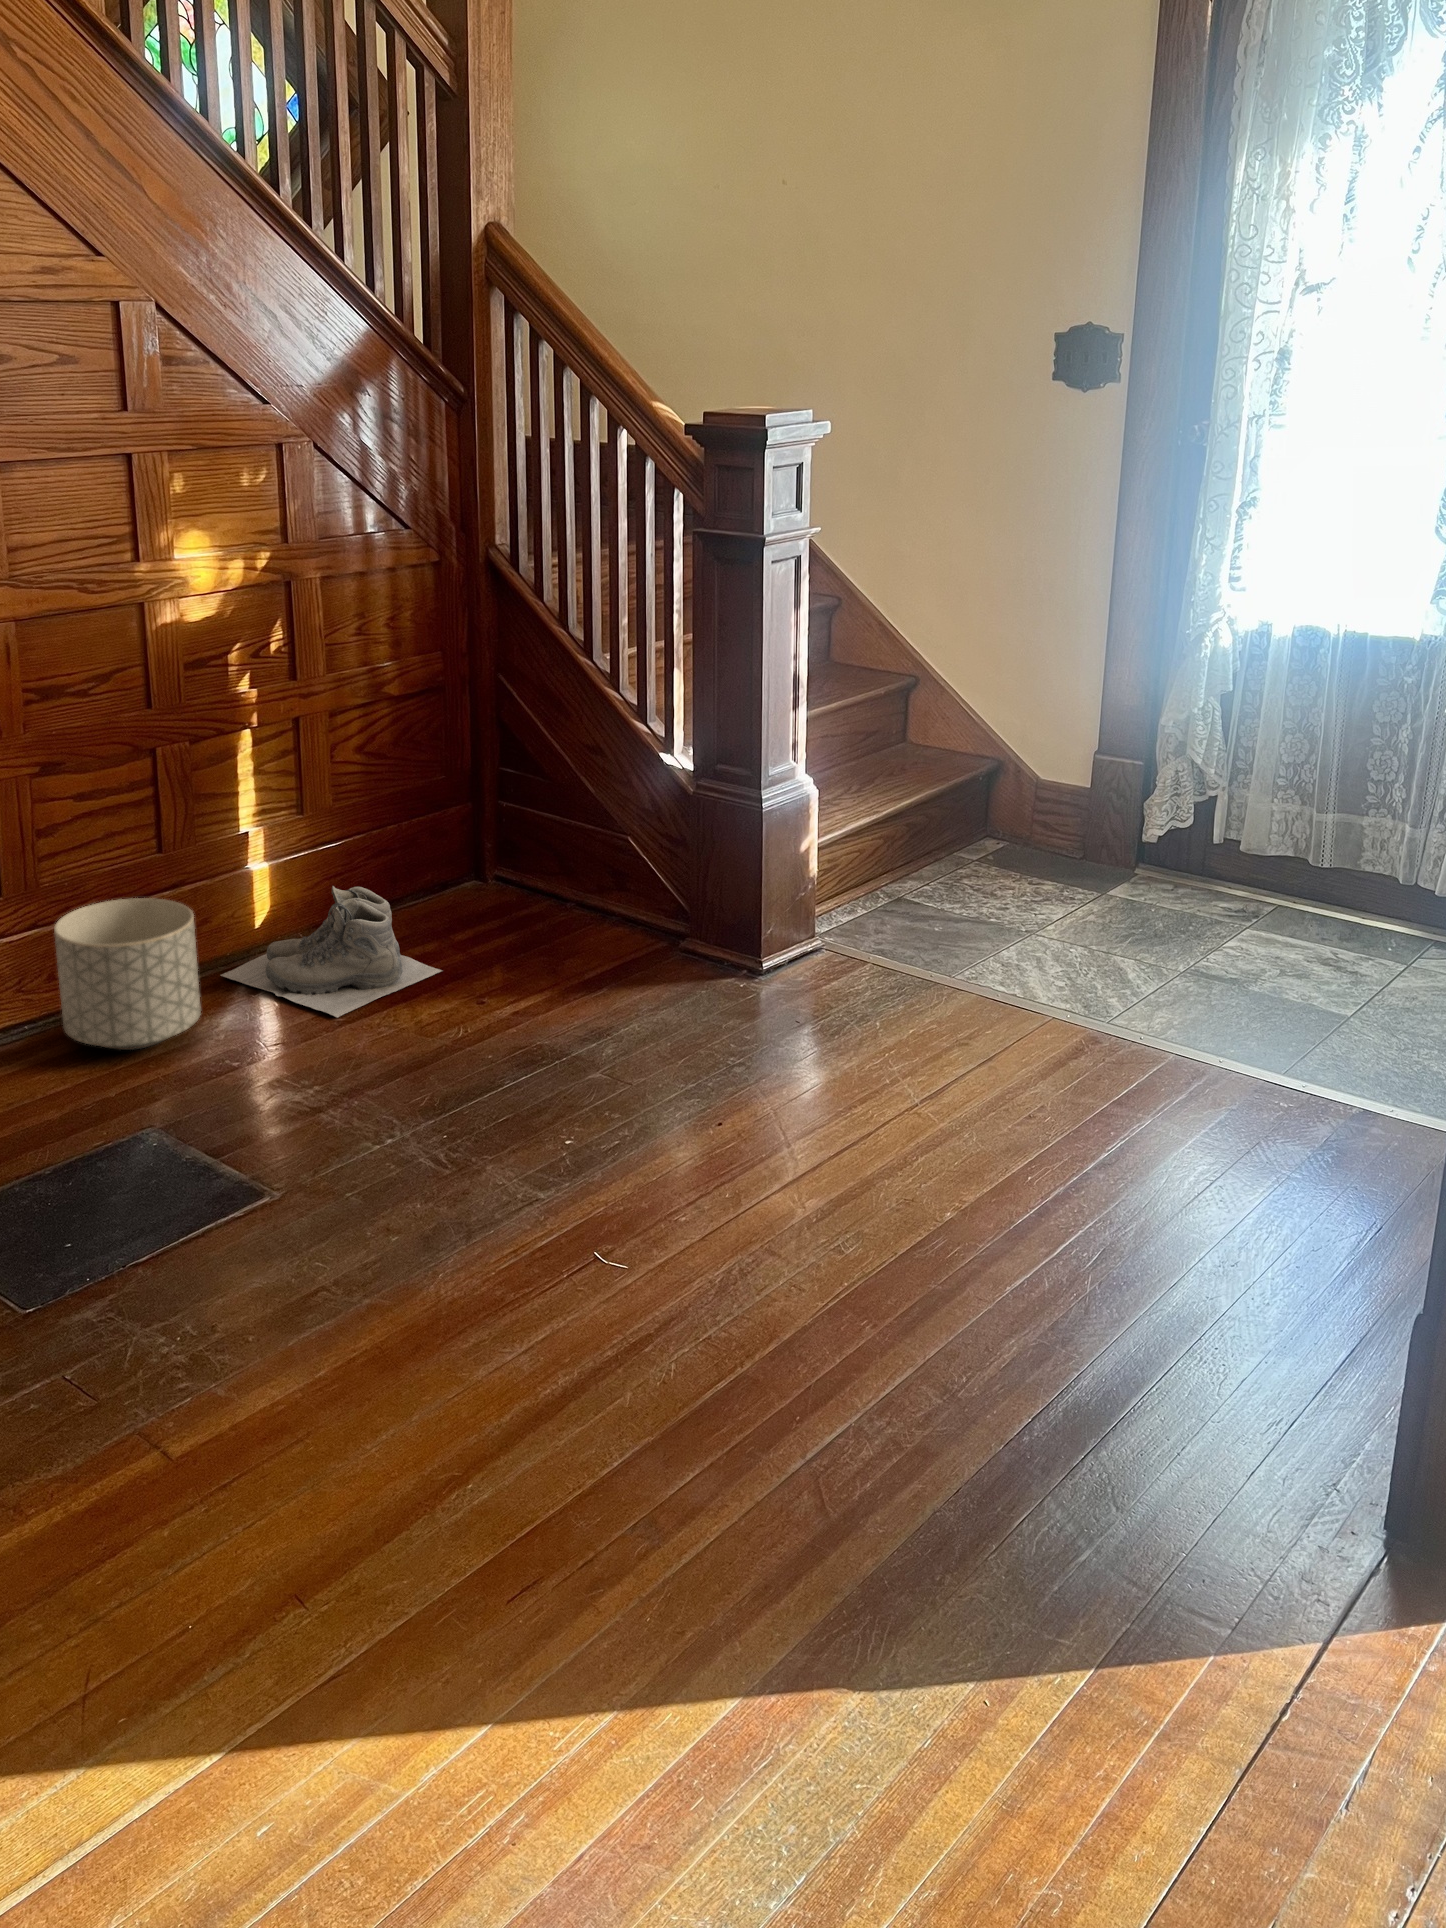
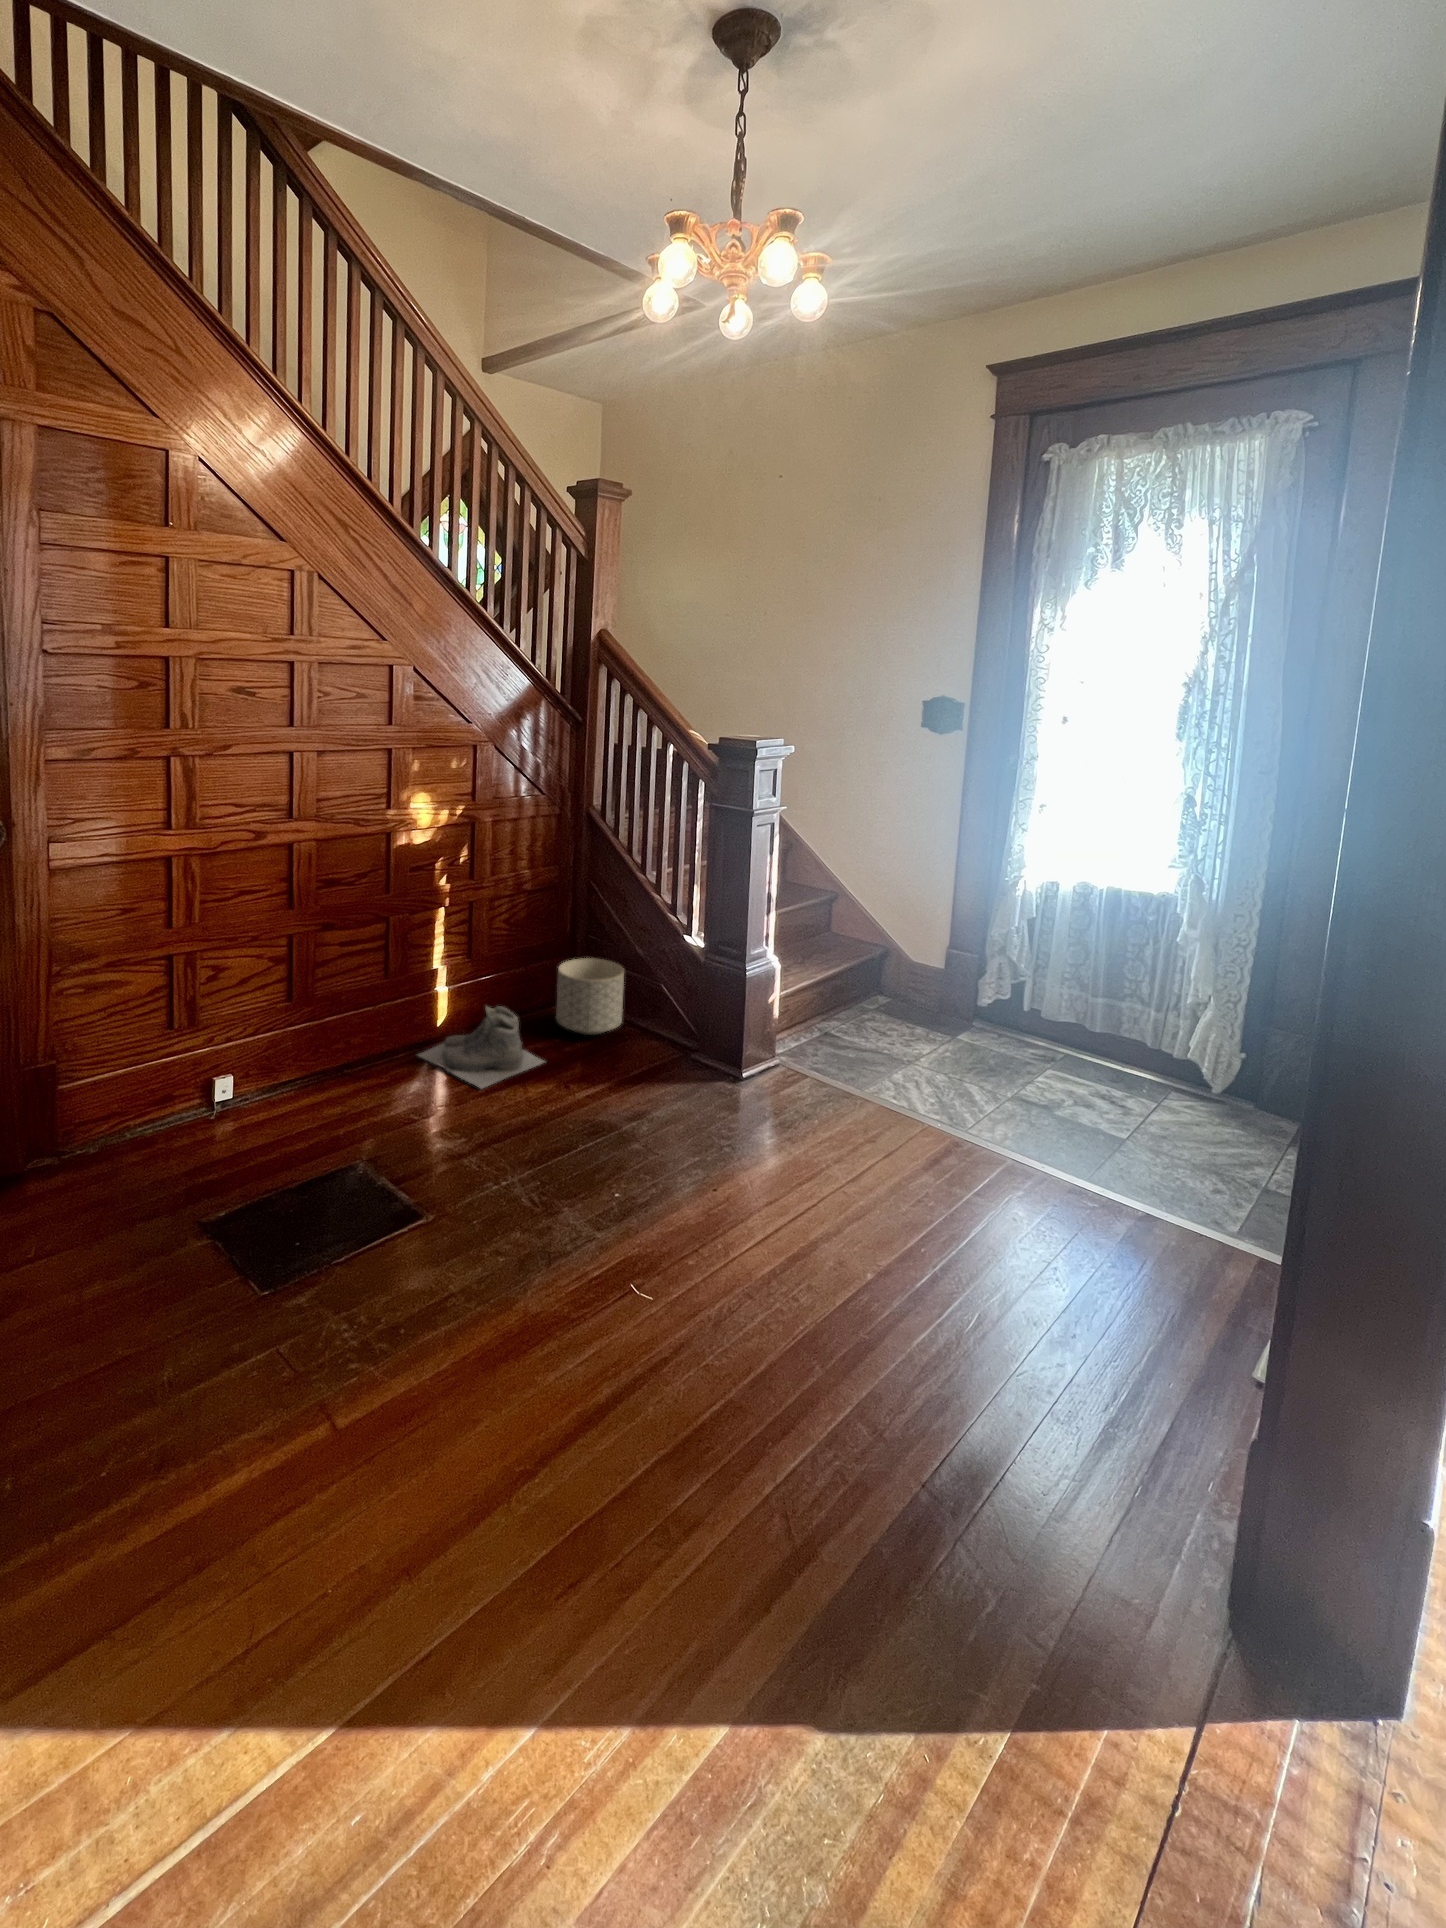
planter: present [54,898,201,1050] -> present [556,958,624,1035]

